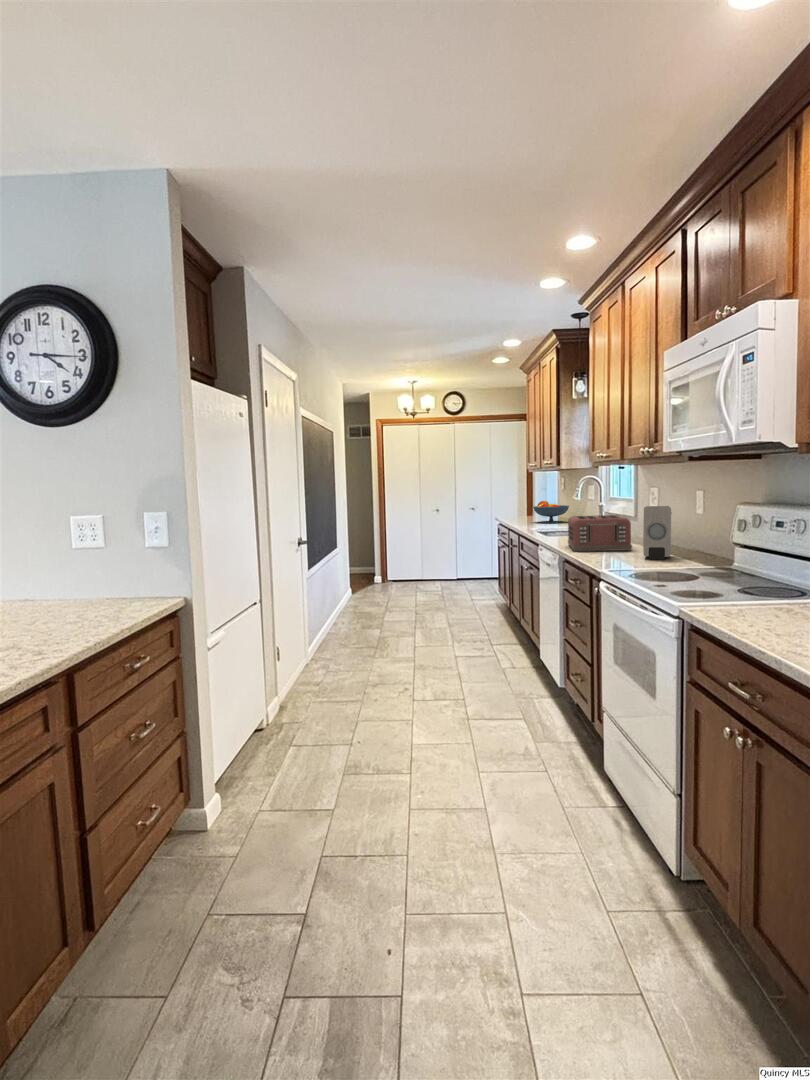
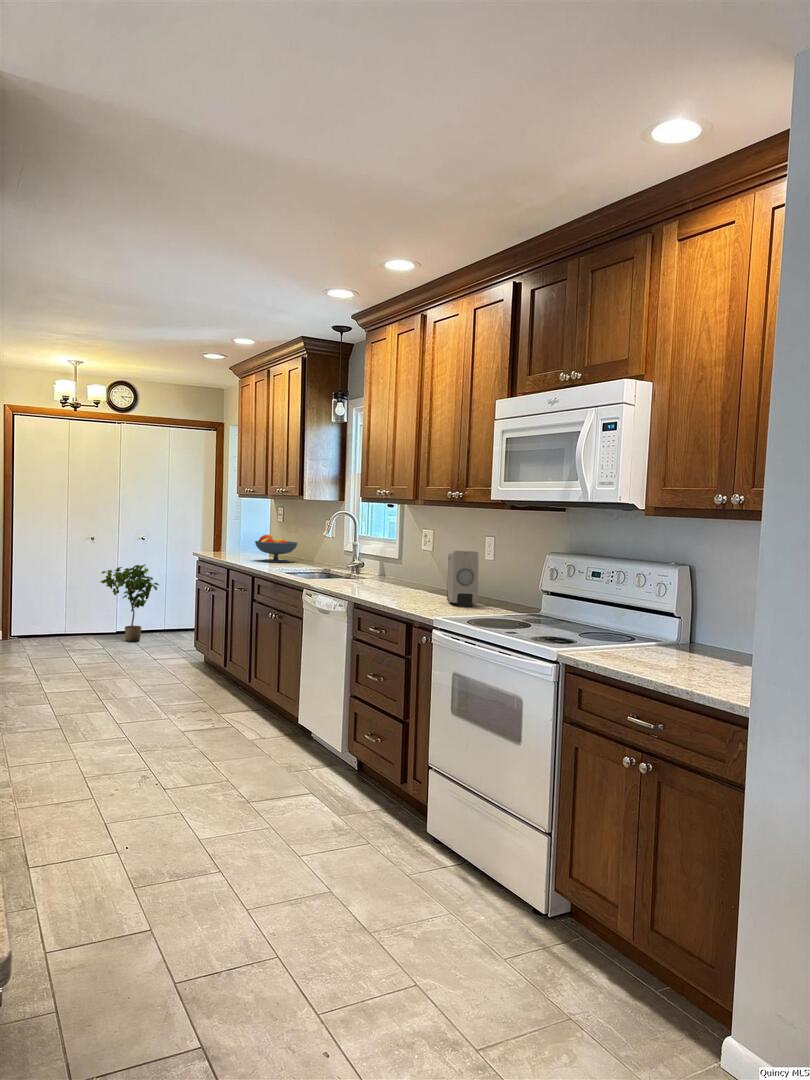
toaster: present [568,515,632,551] -> none [349,557,426,597]
potted plant: none [440,528,484,586] -> present [101,565,159,642]

